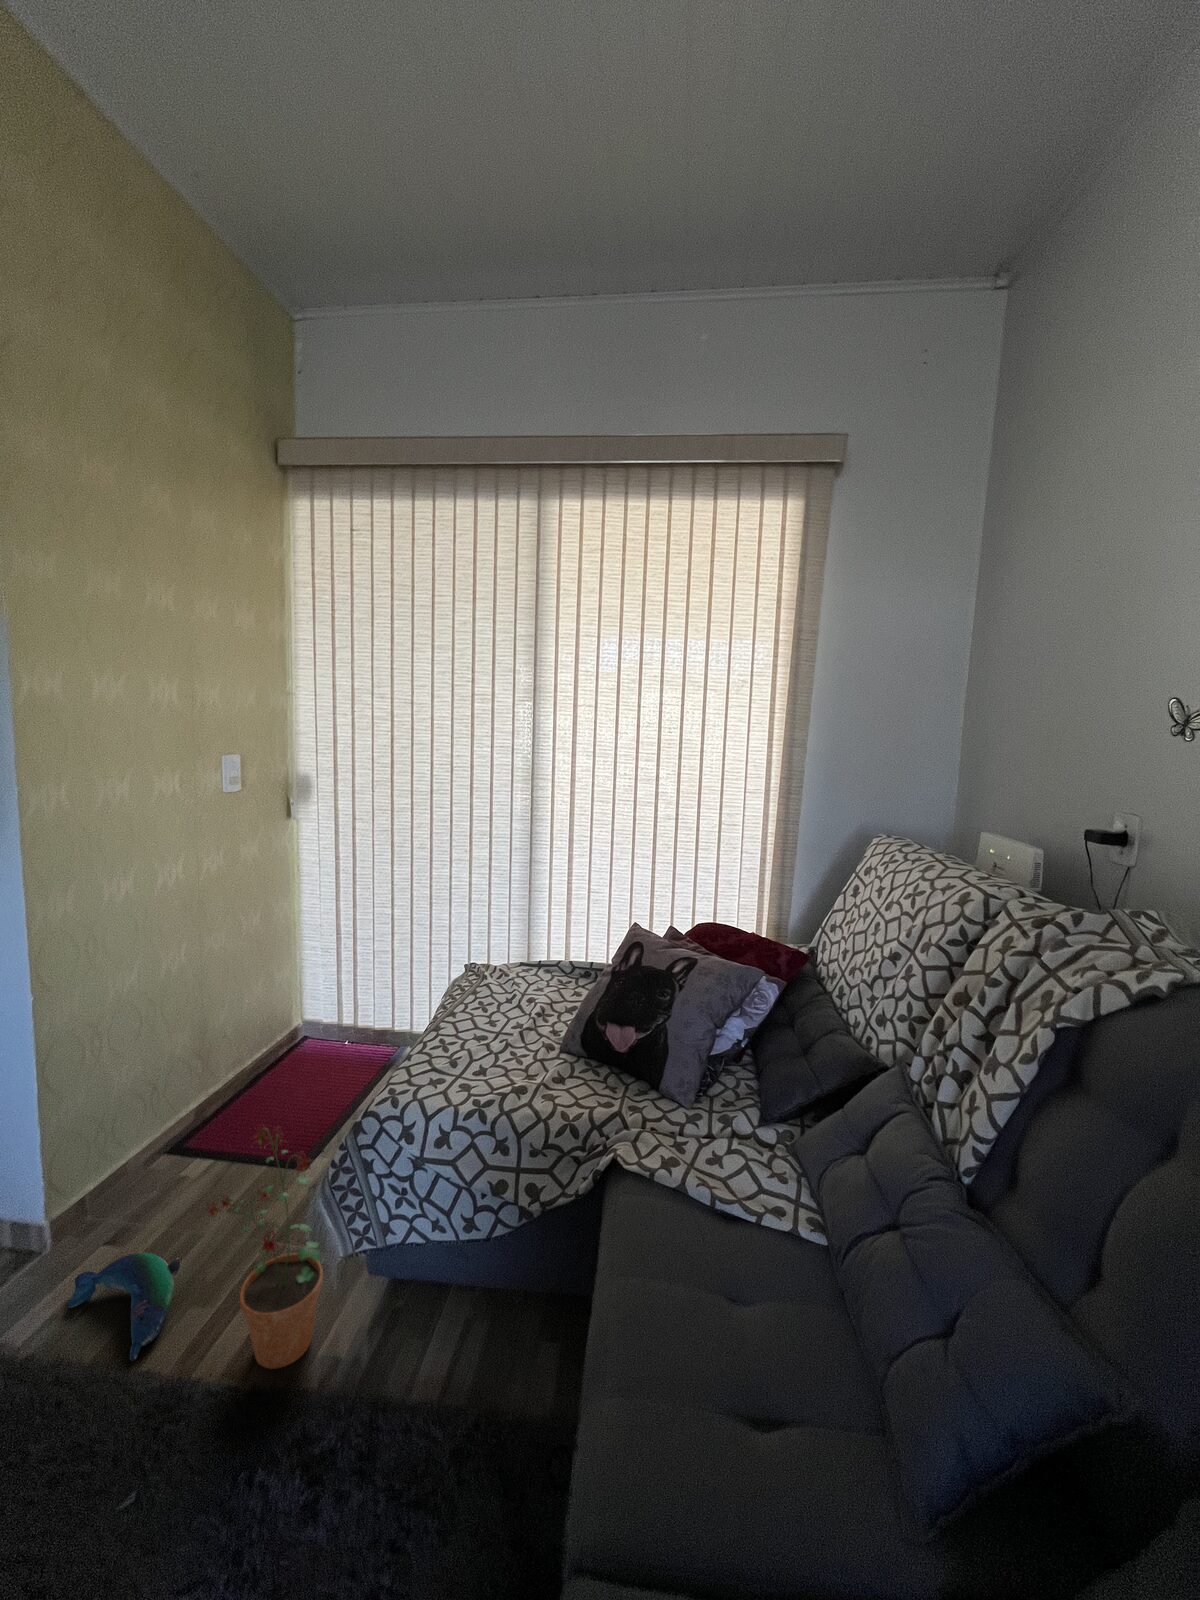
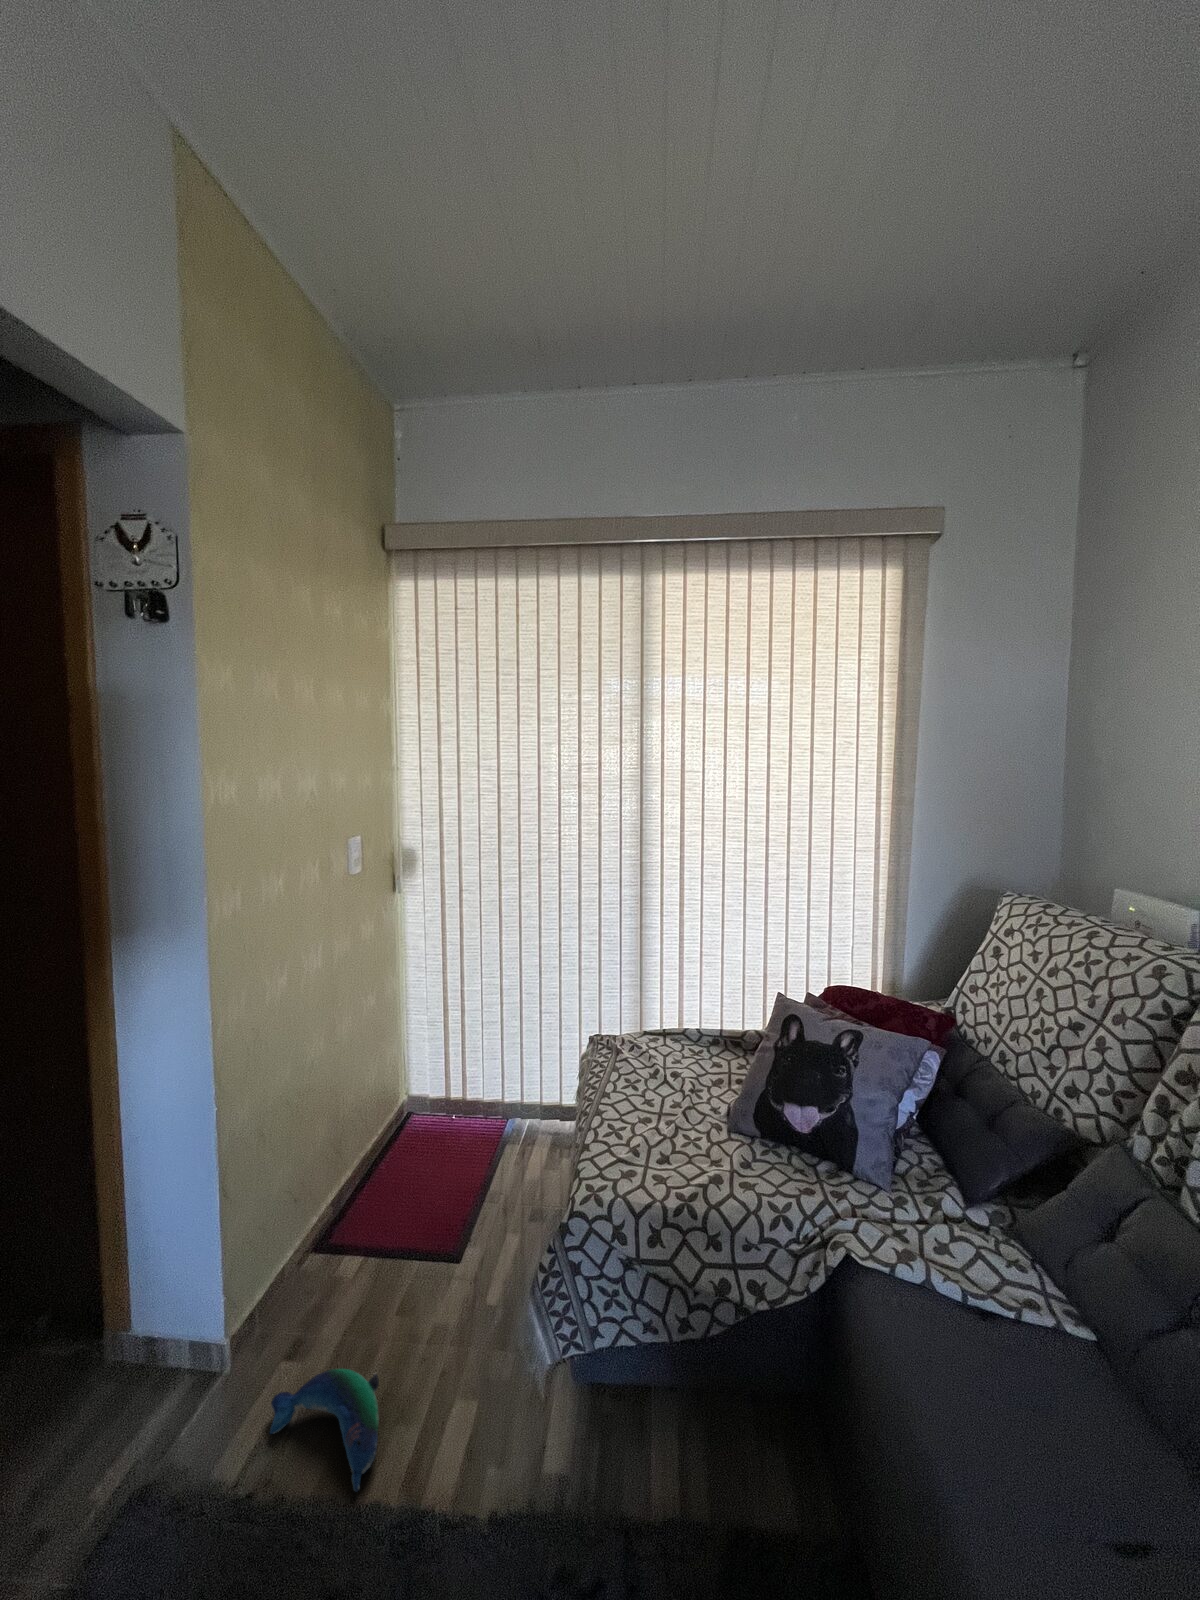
potted plant: present [207,1125,323,1369] -> none [427,1232,554,1492]

